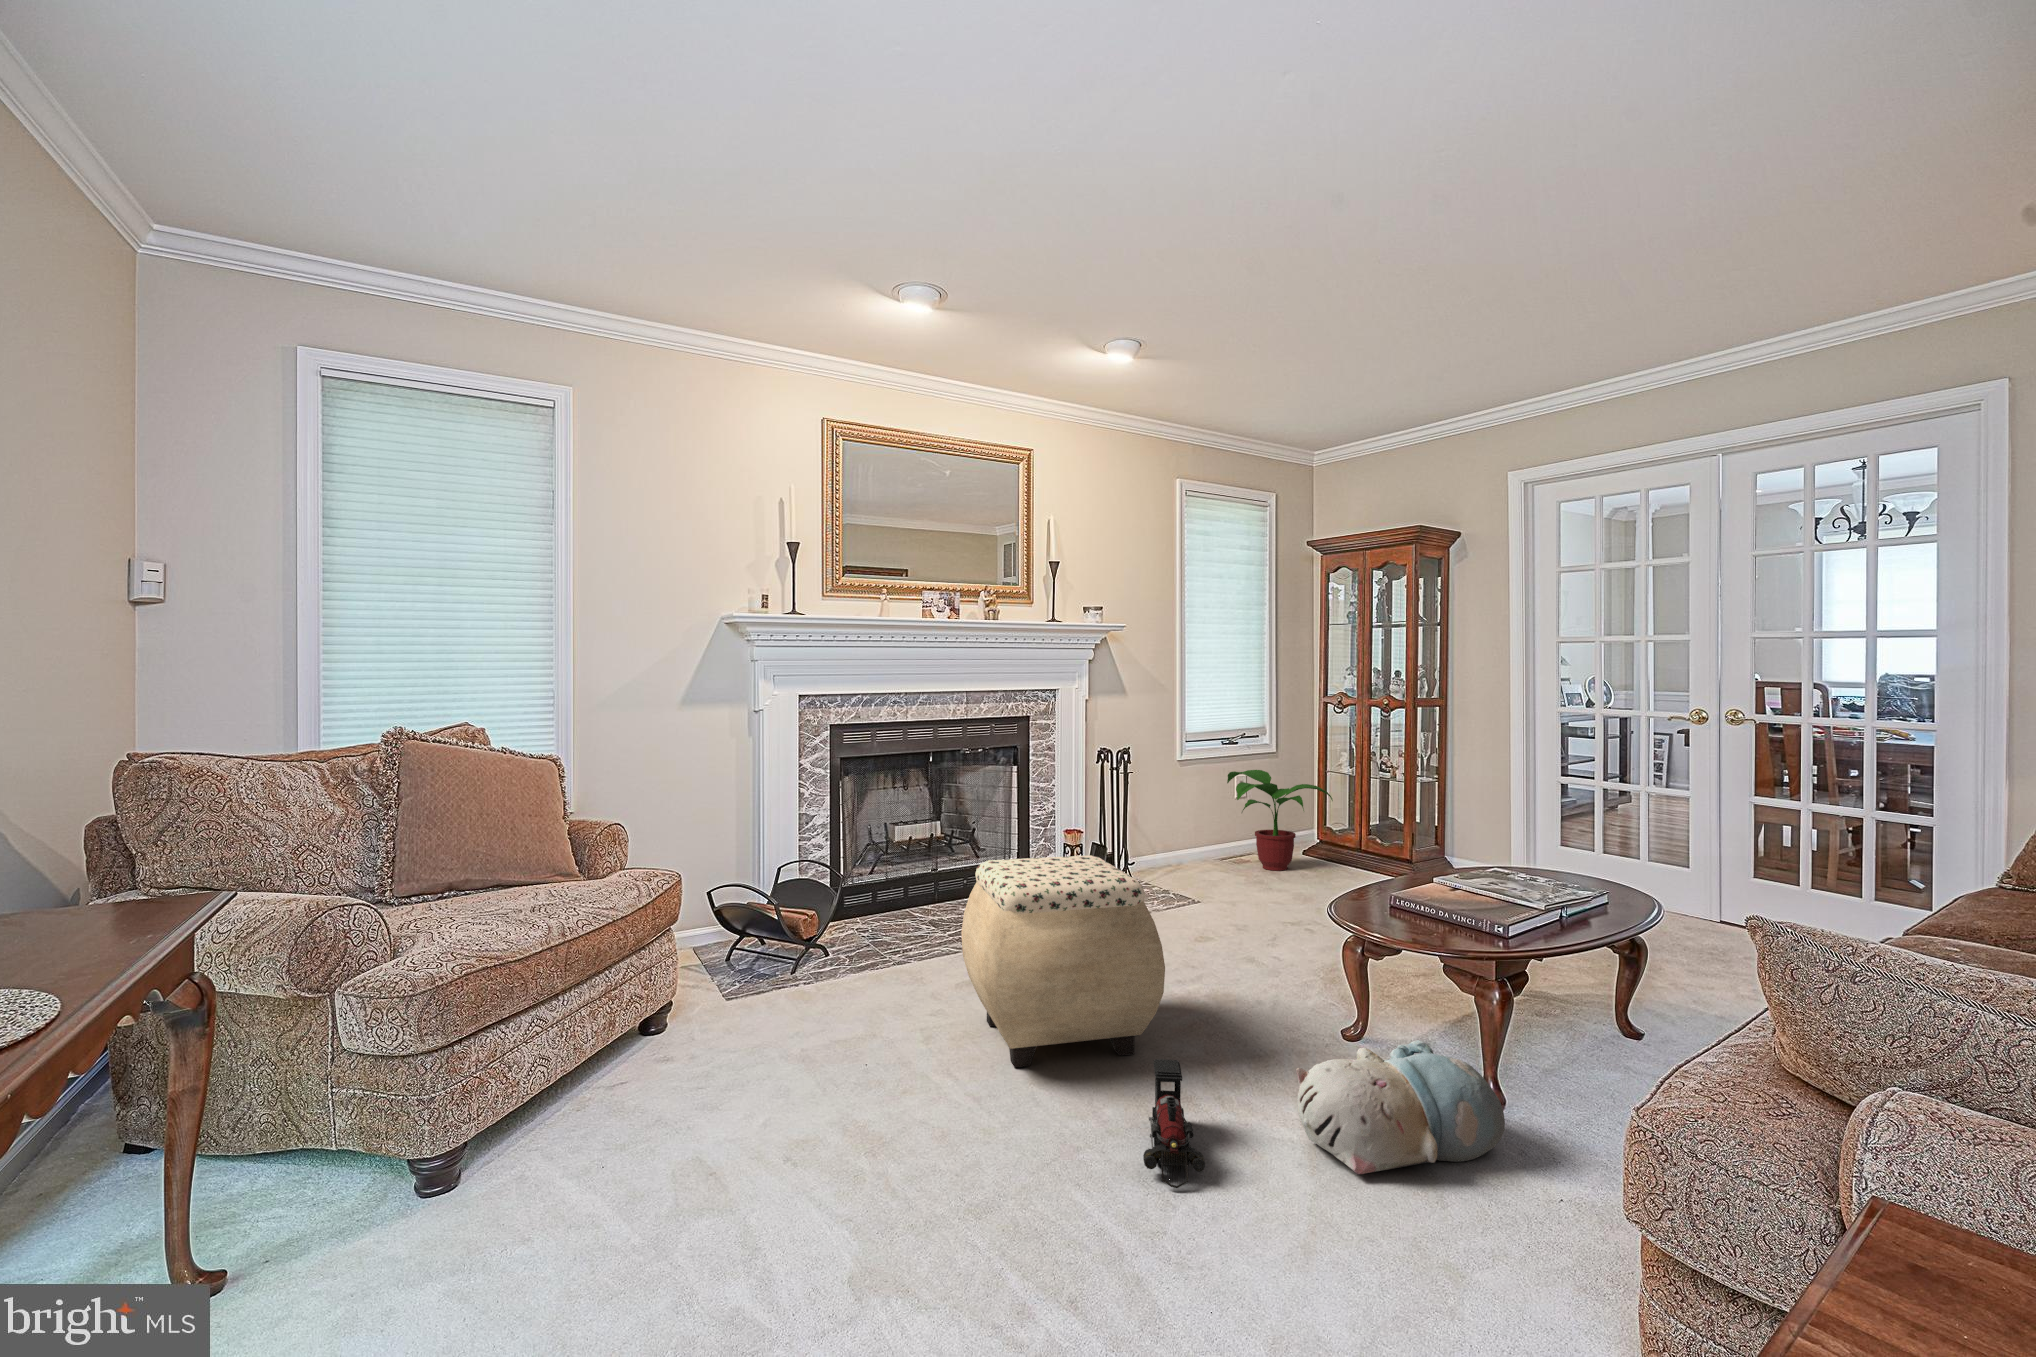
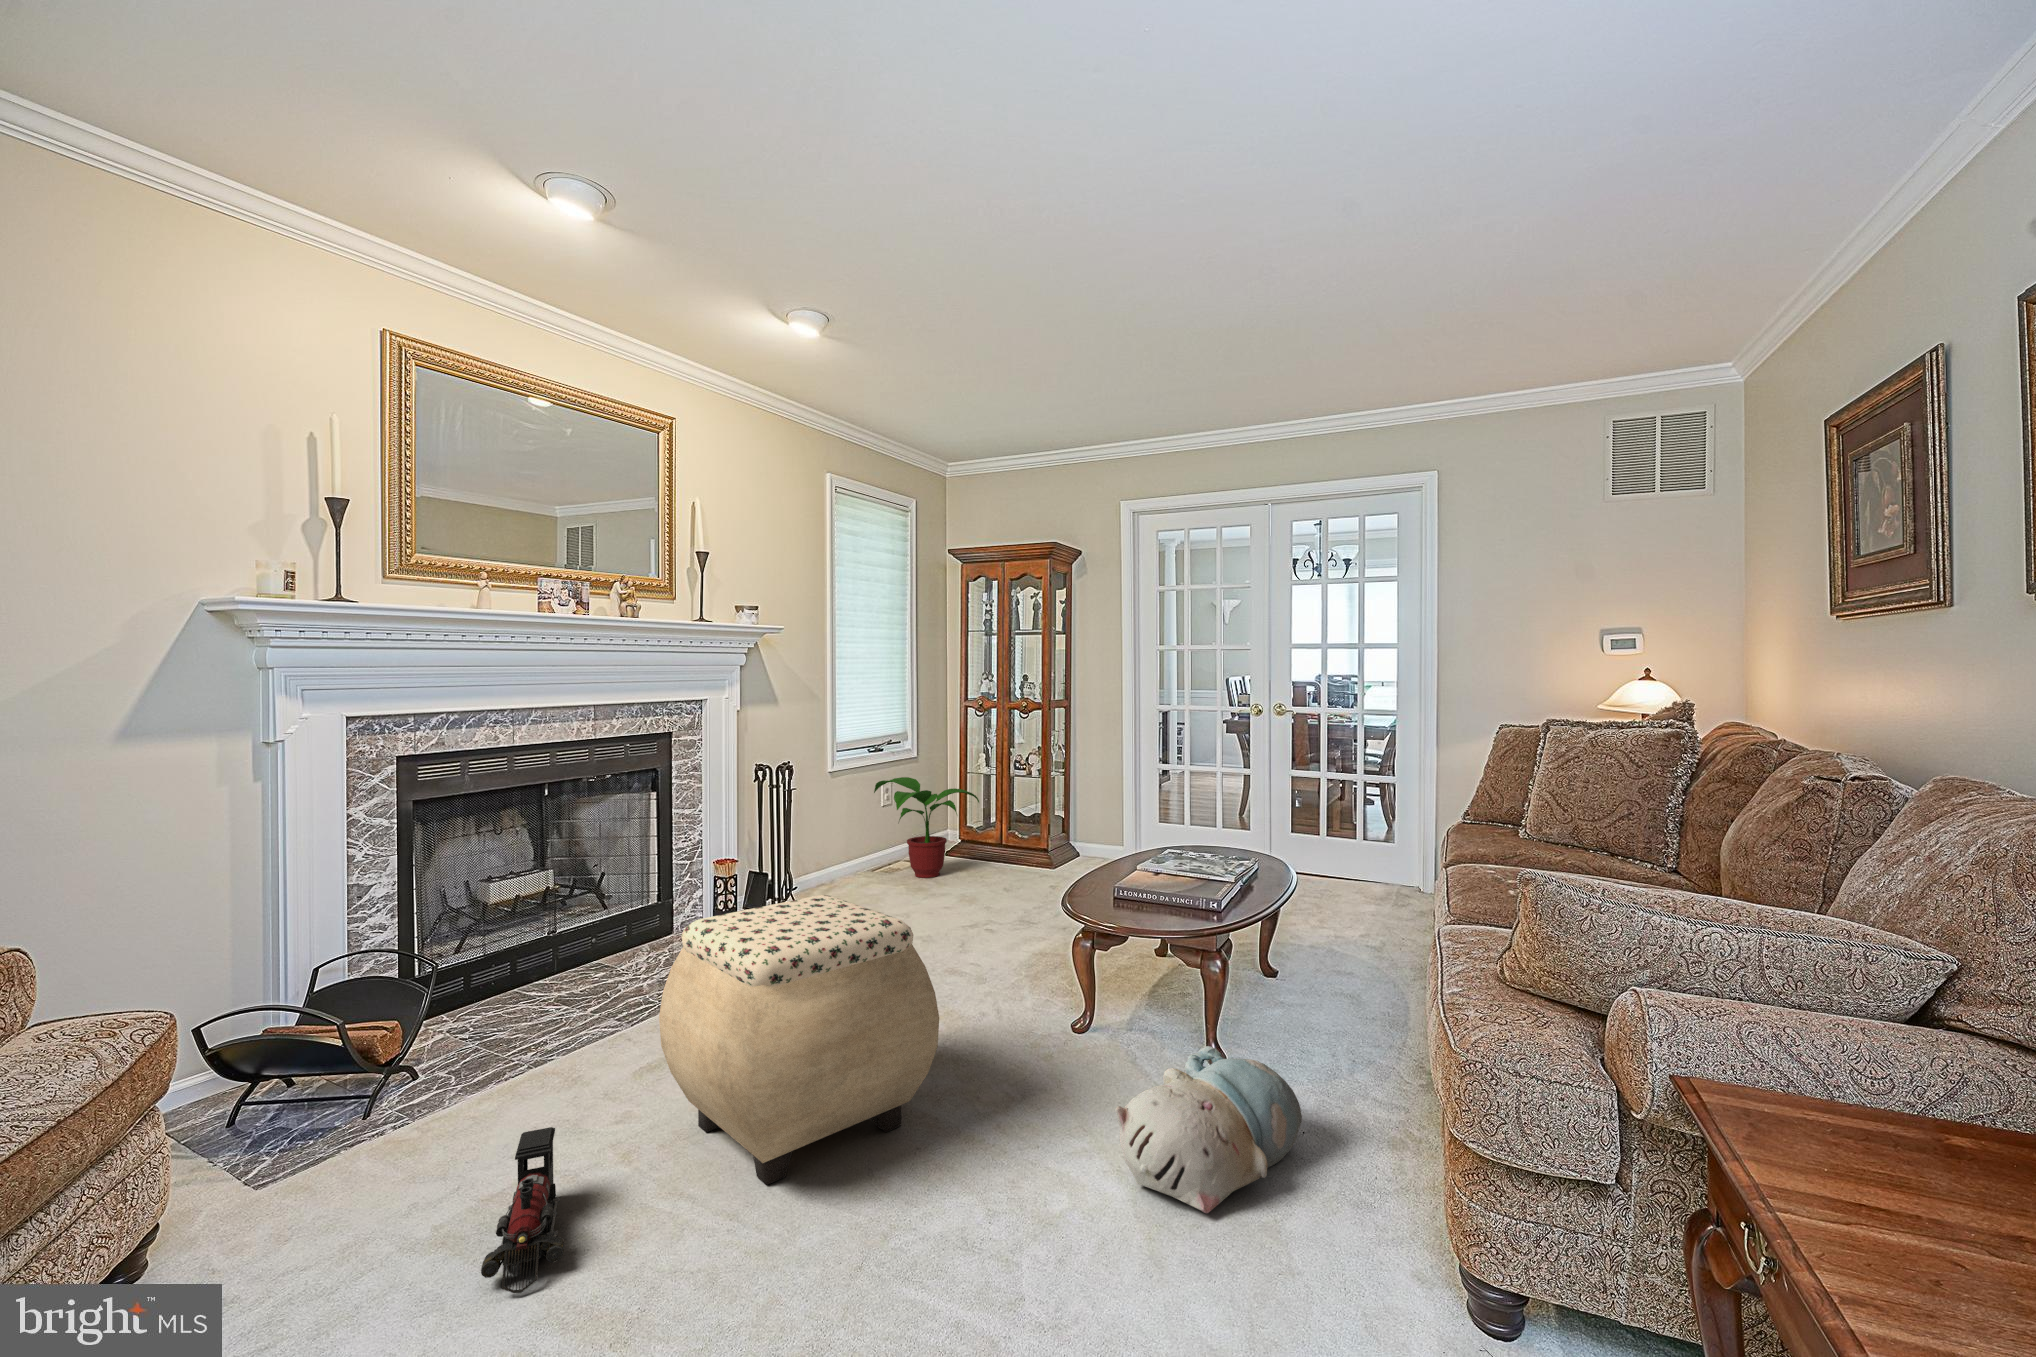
toy train: present [1143,1059,1205,1188] -> present [481,1127,565,1293]

